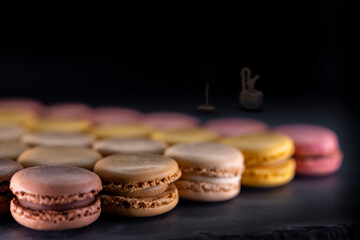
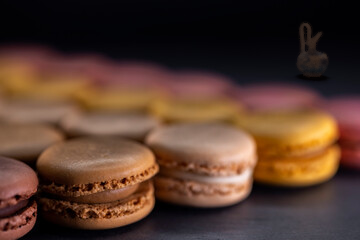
wine glass: present [199,62,218,110] -> none [242,17,266,78]

